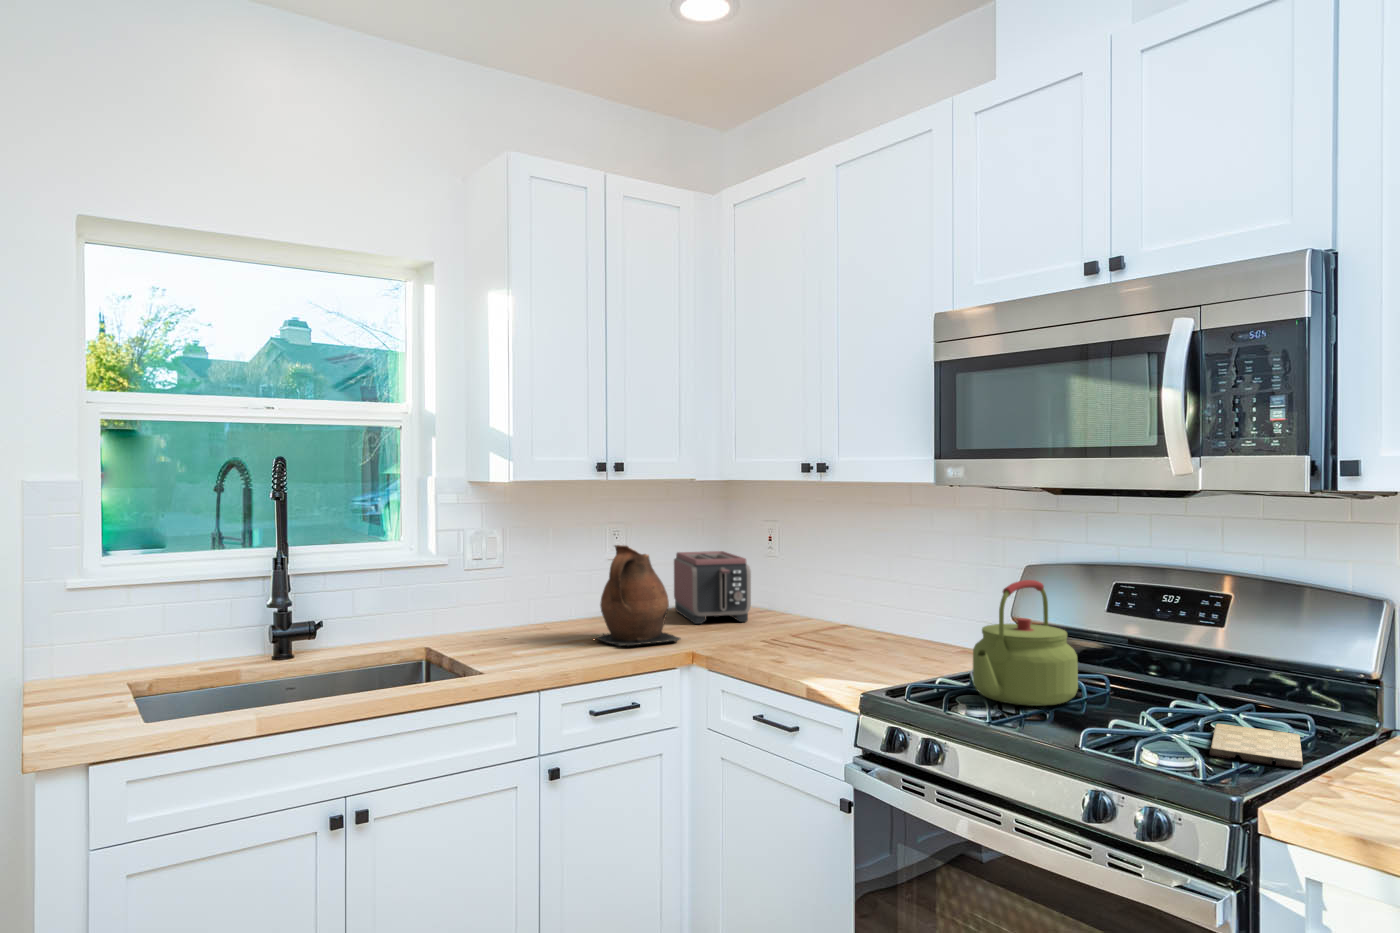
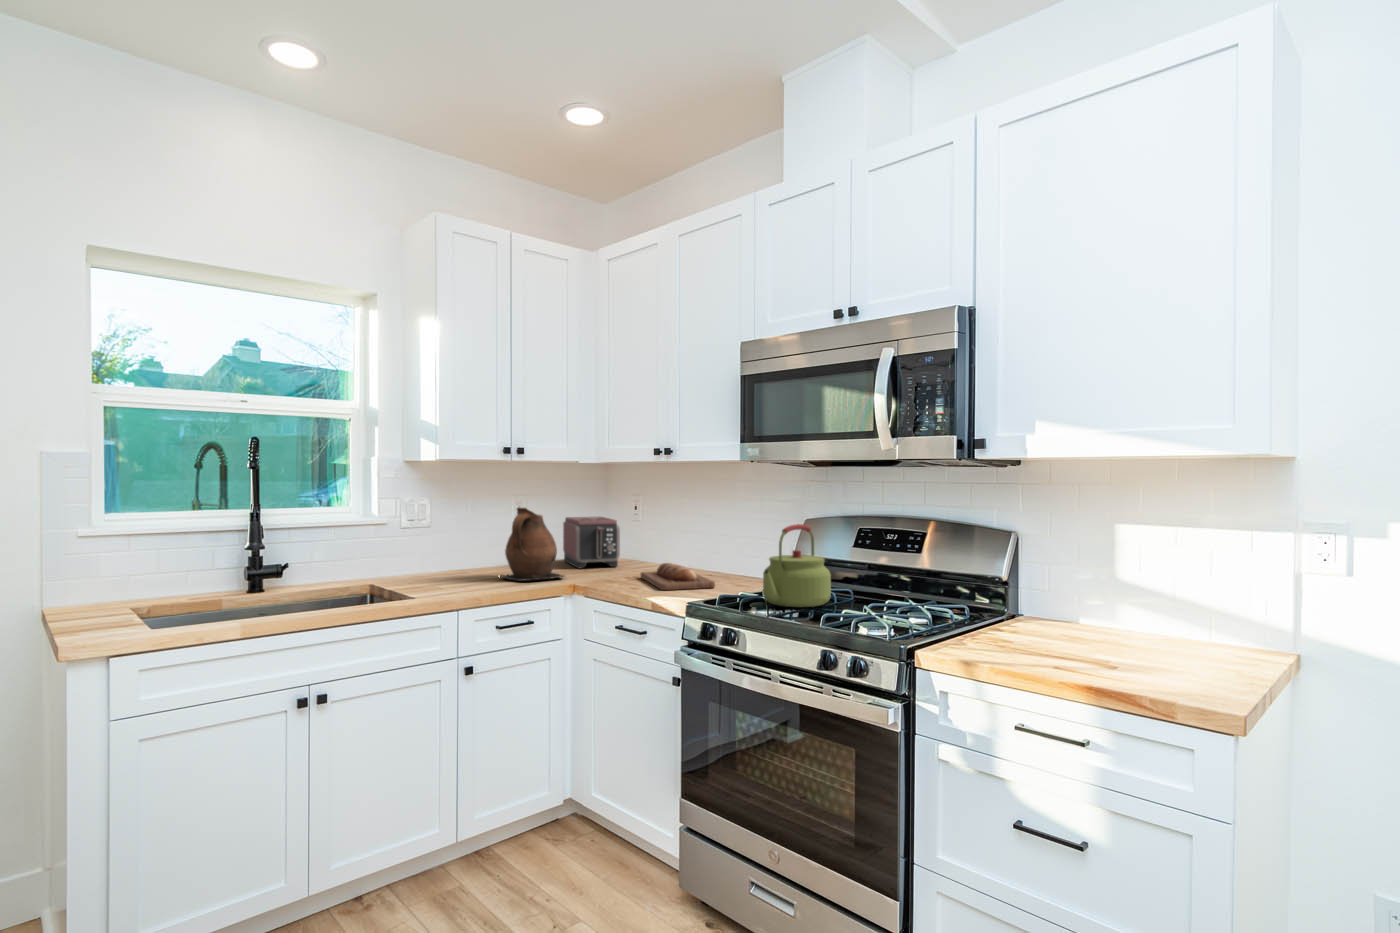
bread loaf: none [783,623,893,666] -> present [640,563,715,590]
cutting board: present [1210,724,1303,768] -> none [899,612,958,632]

